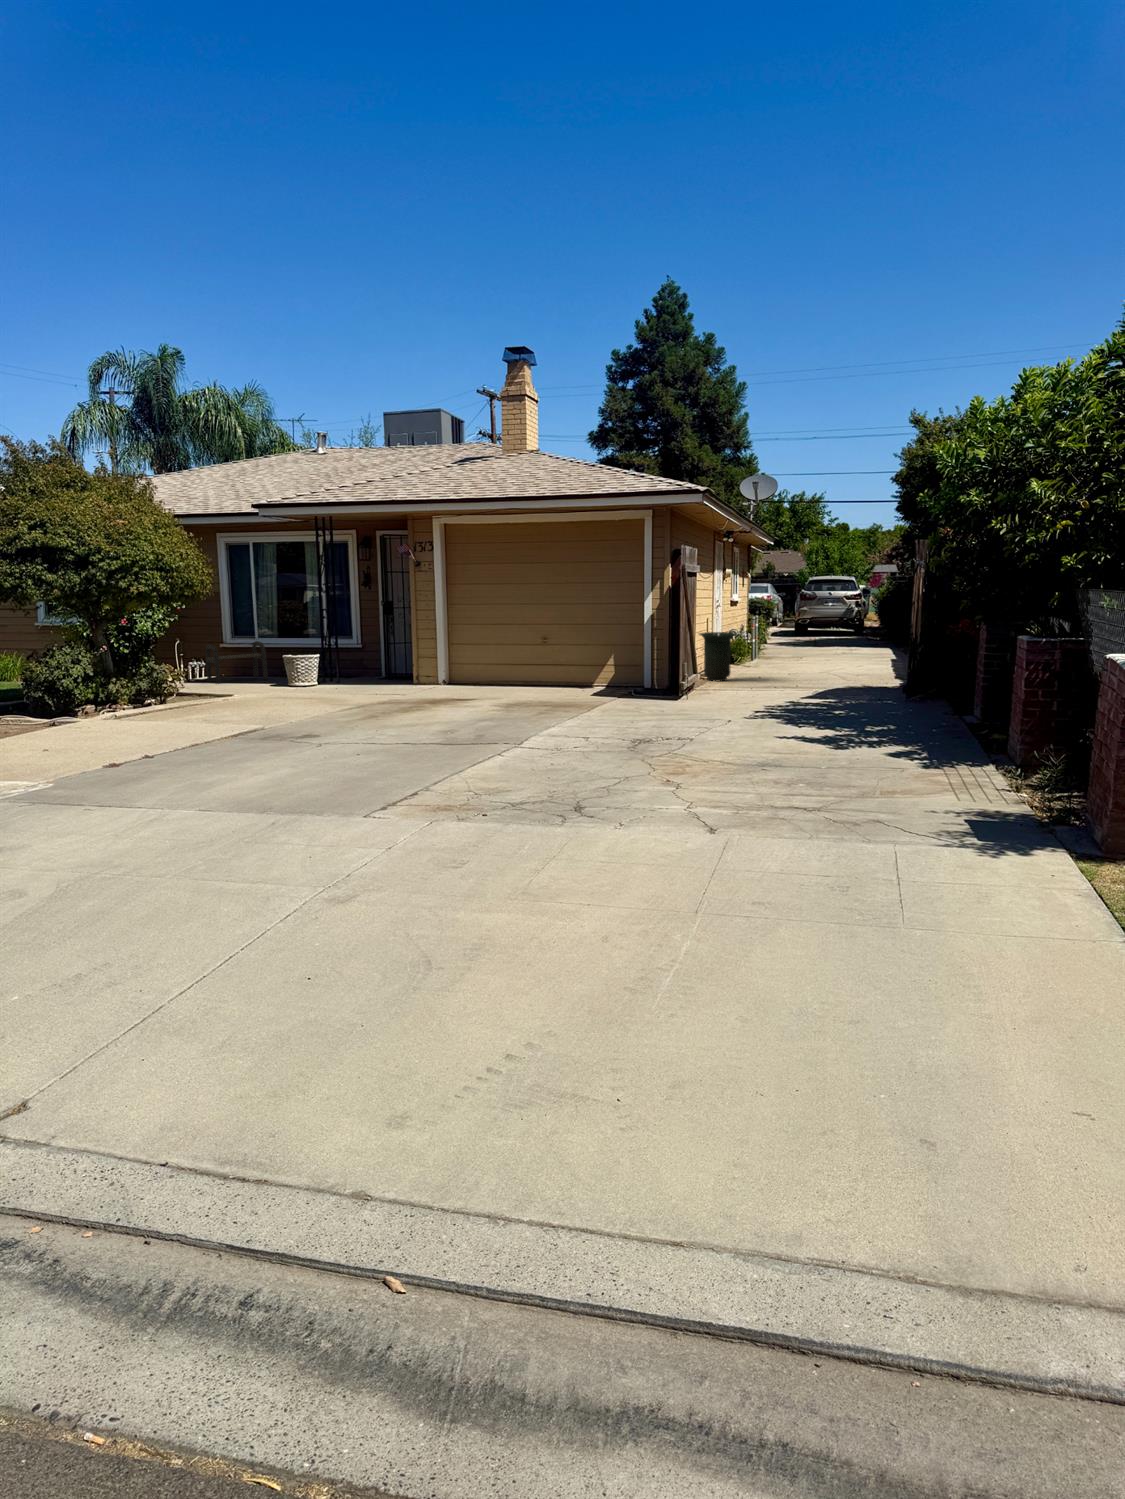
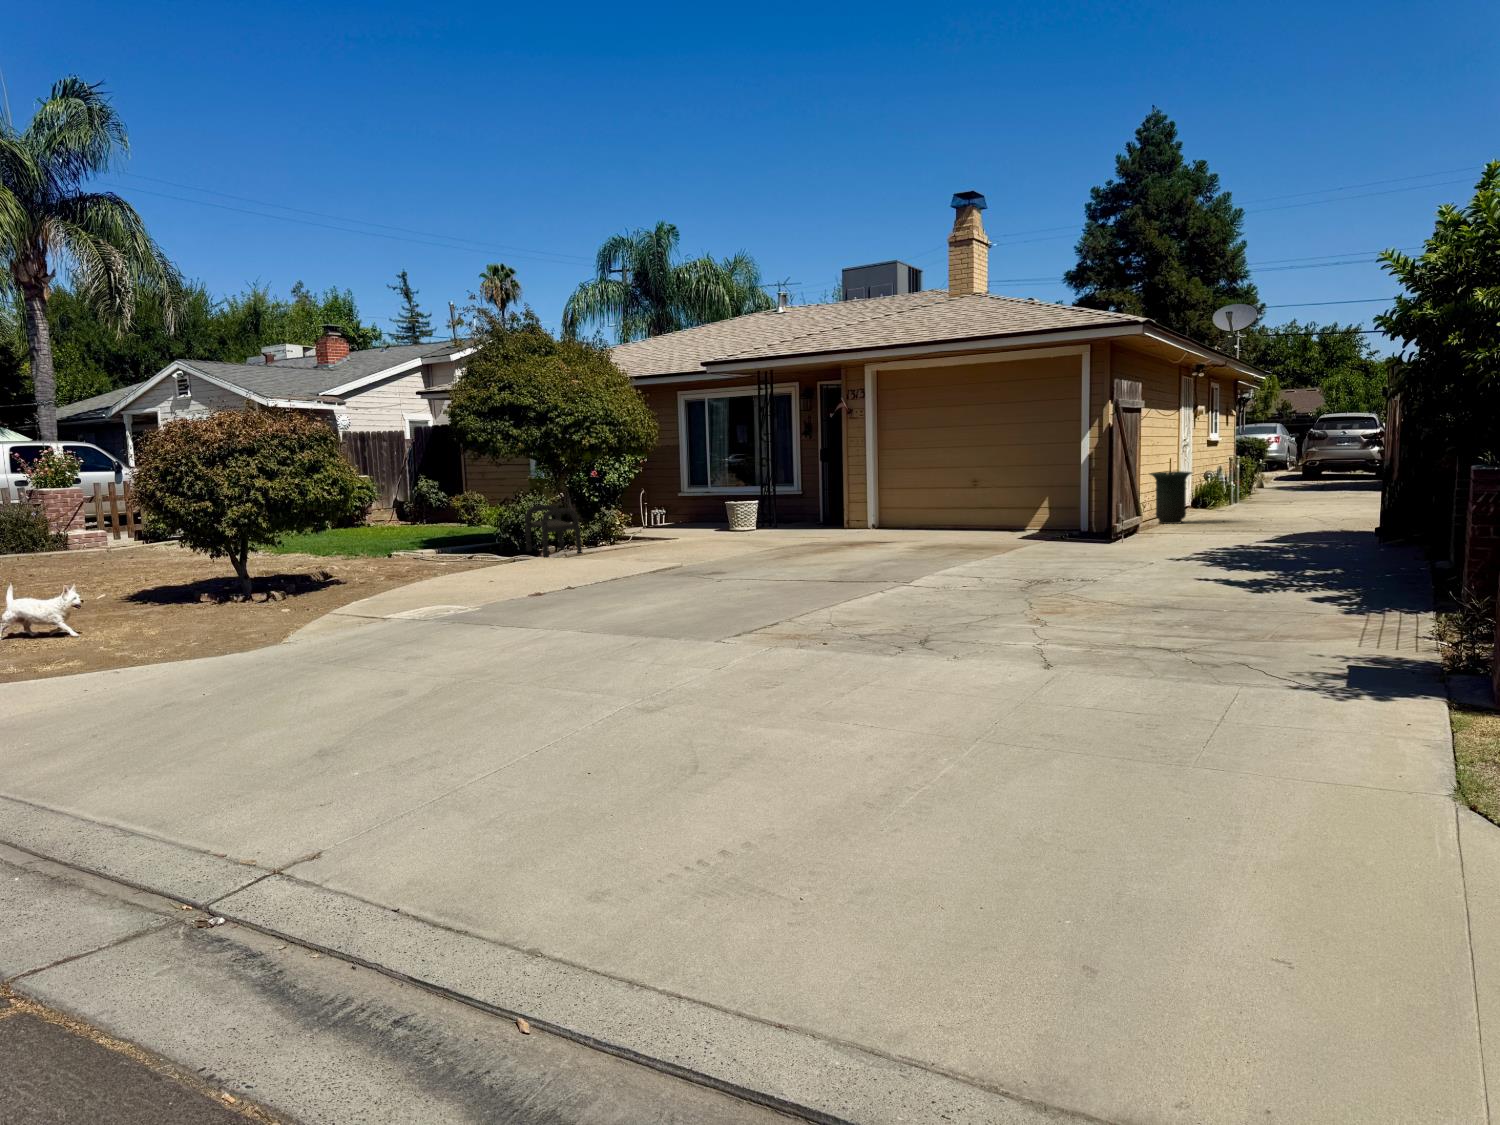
bench: present [205,641,268,684] -> present [525,505,582,557]

